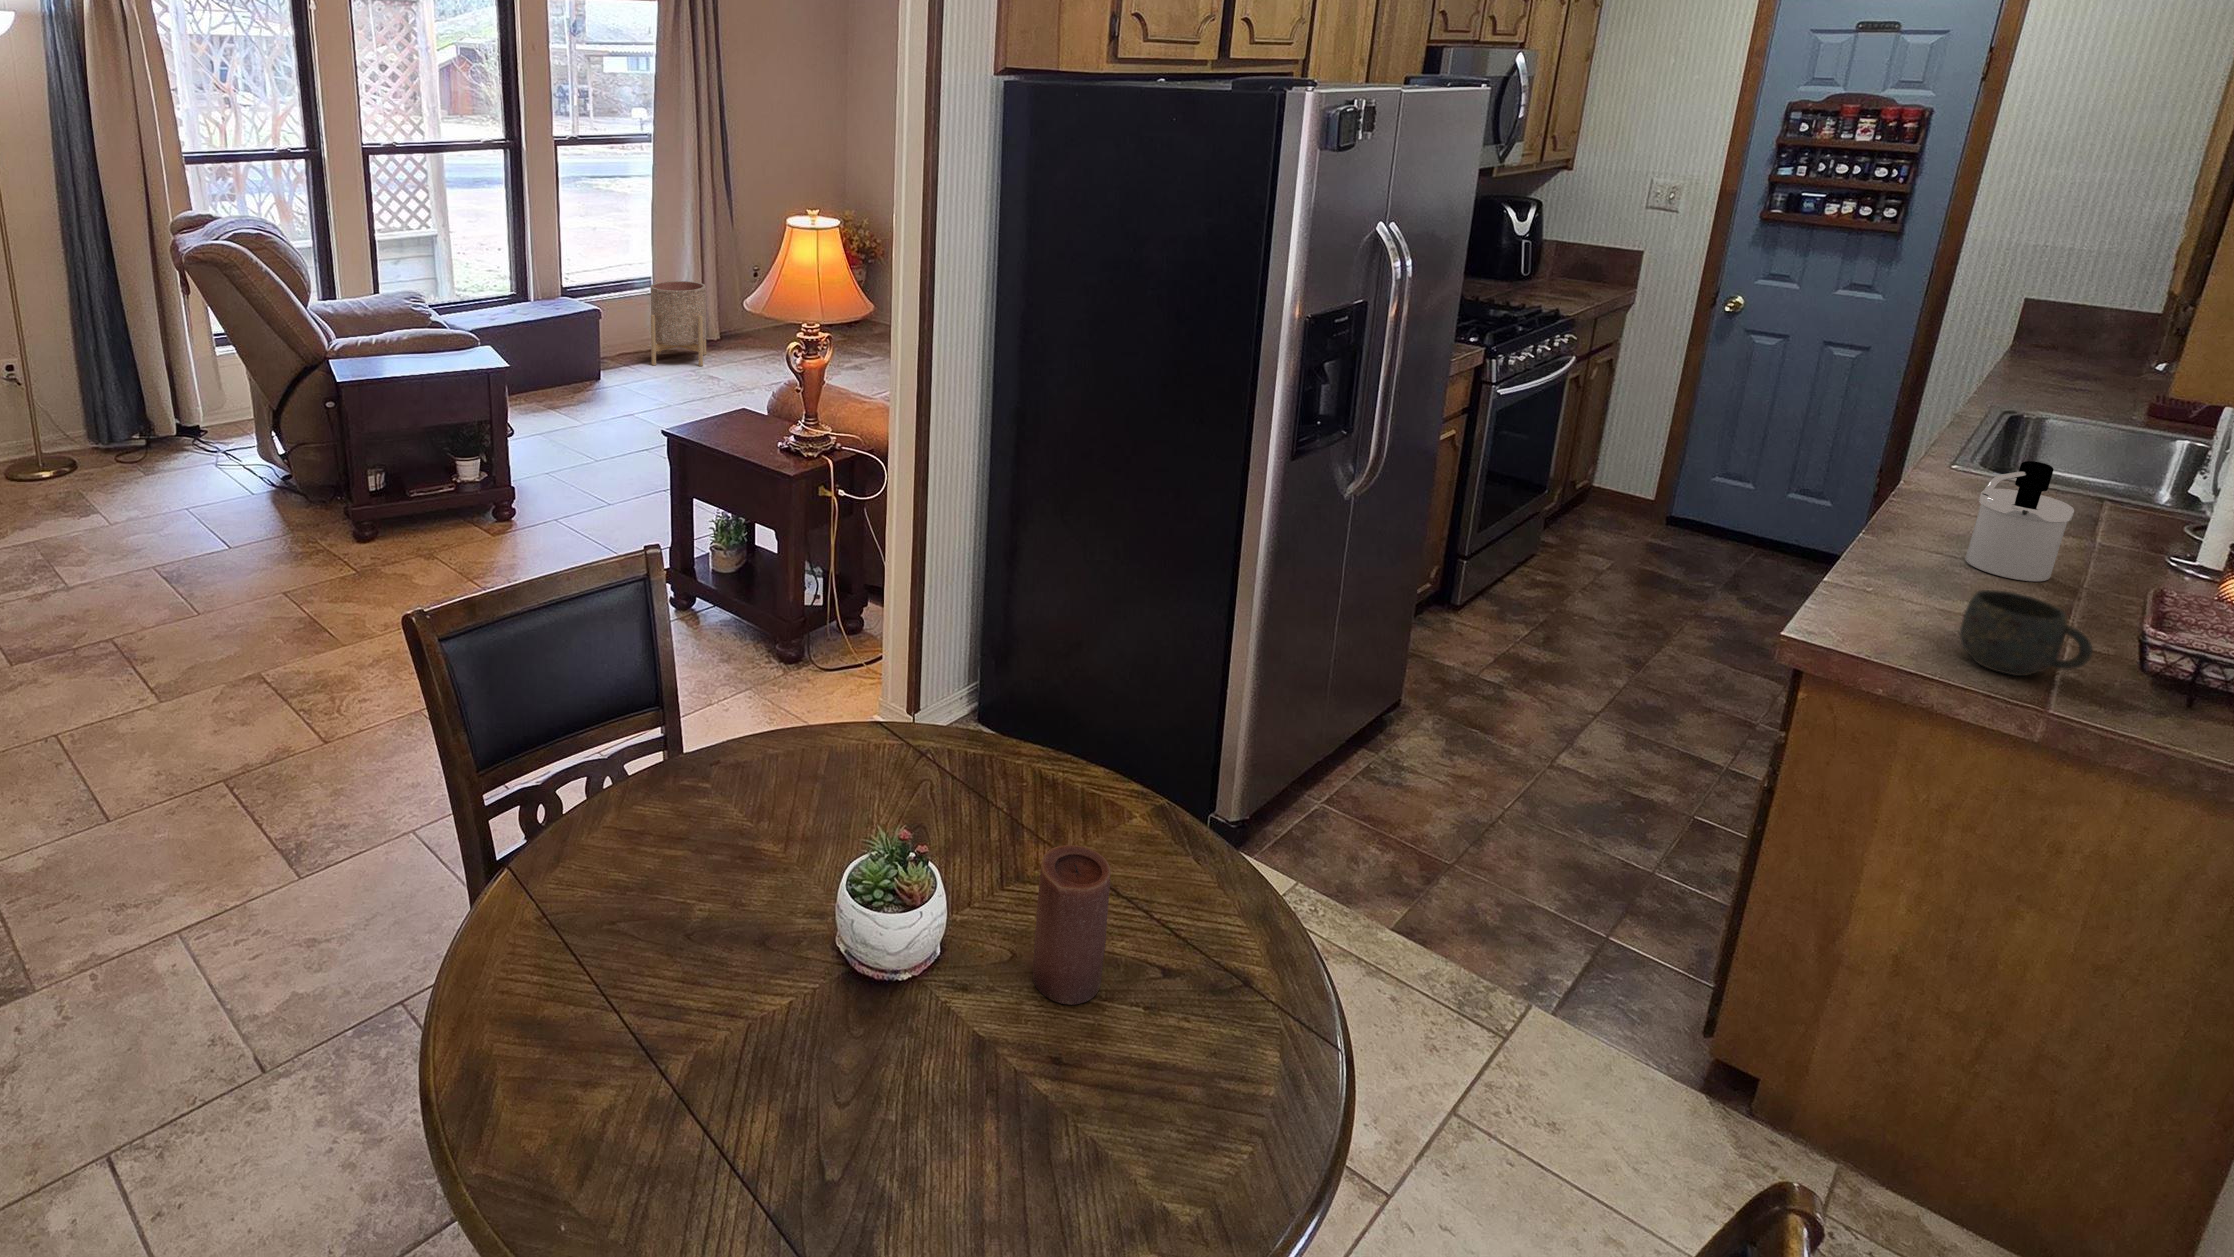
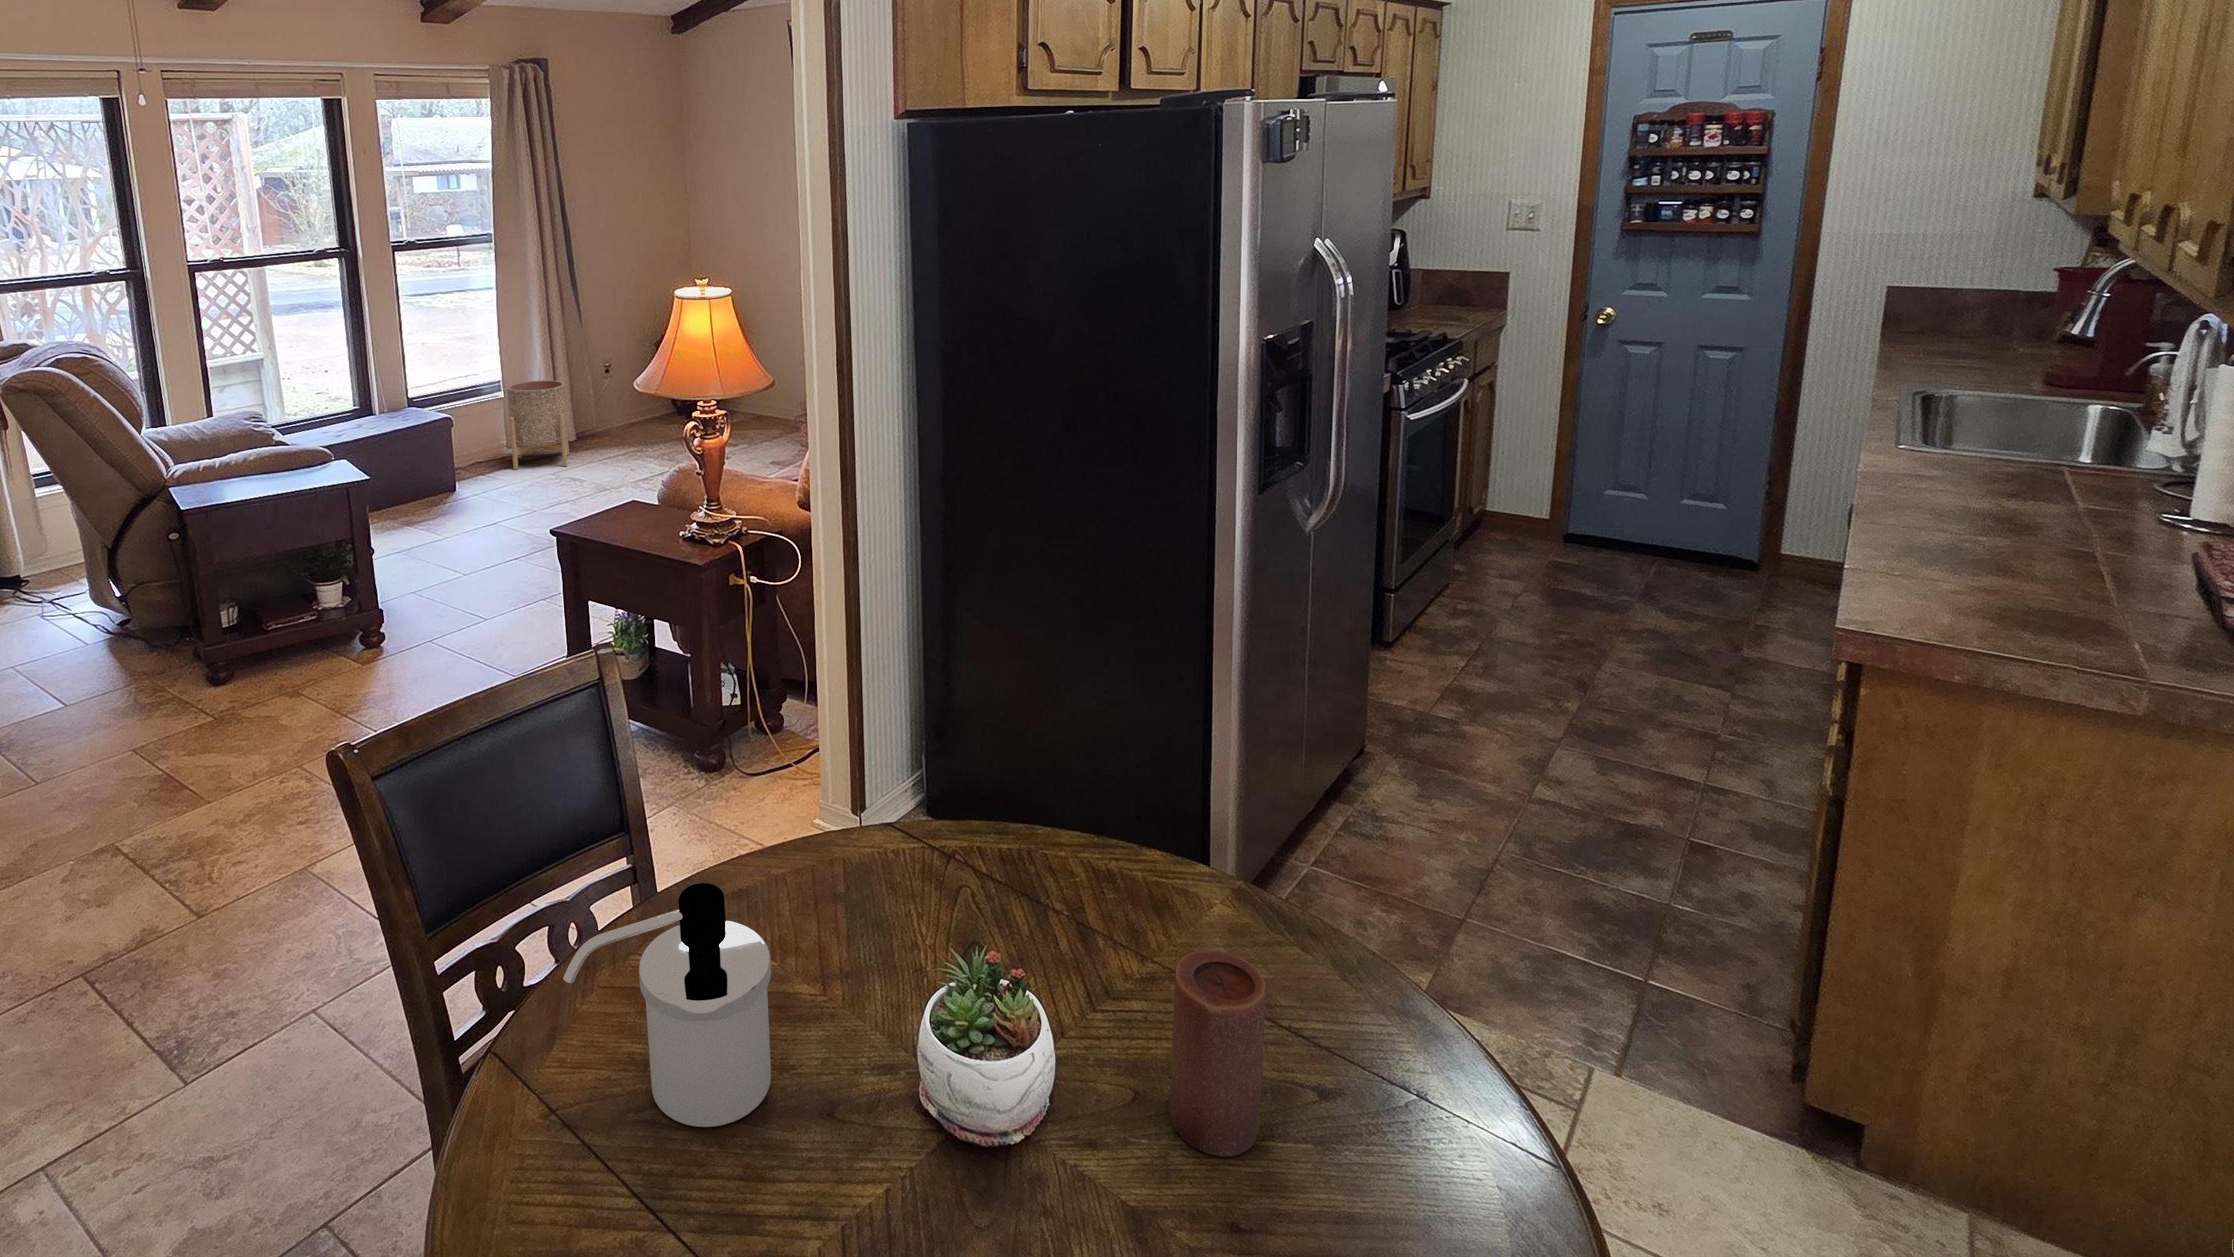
soap dispenser: present [1965,461,2074,582] -> present [563,883,771,1127]
mug: present [1960,590,2093,676] -> none [2025,554,2179,643]

